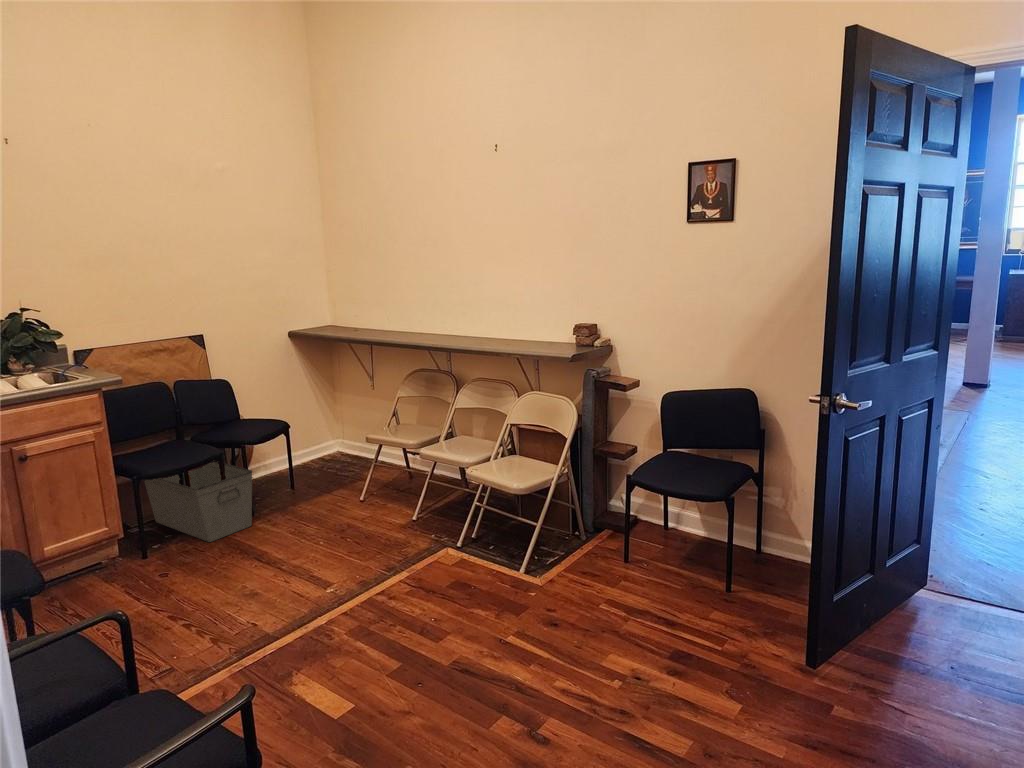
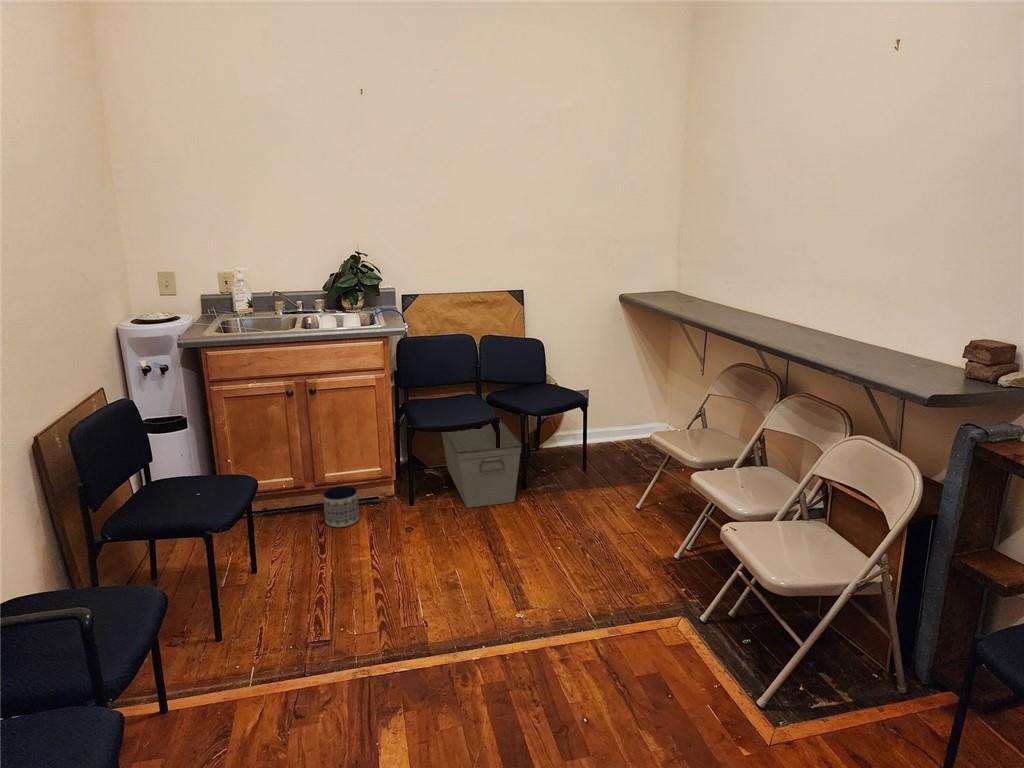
planter: none [51,552,98,599] -> present [323,486,359,527]

